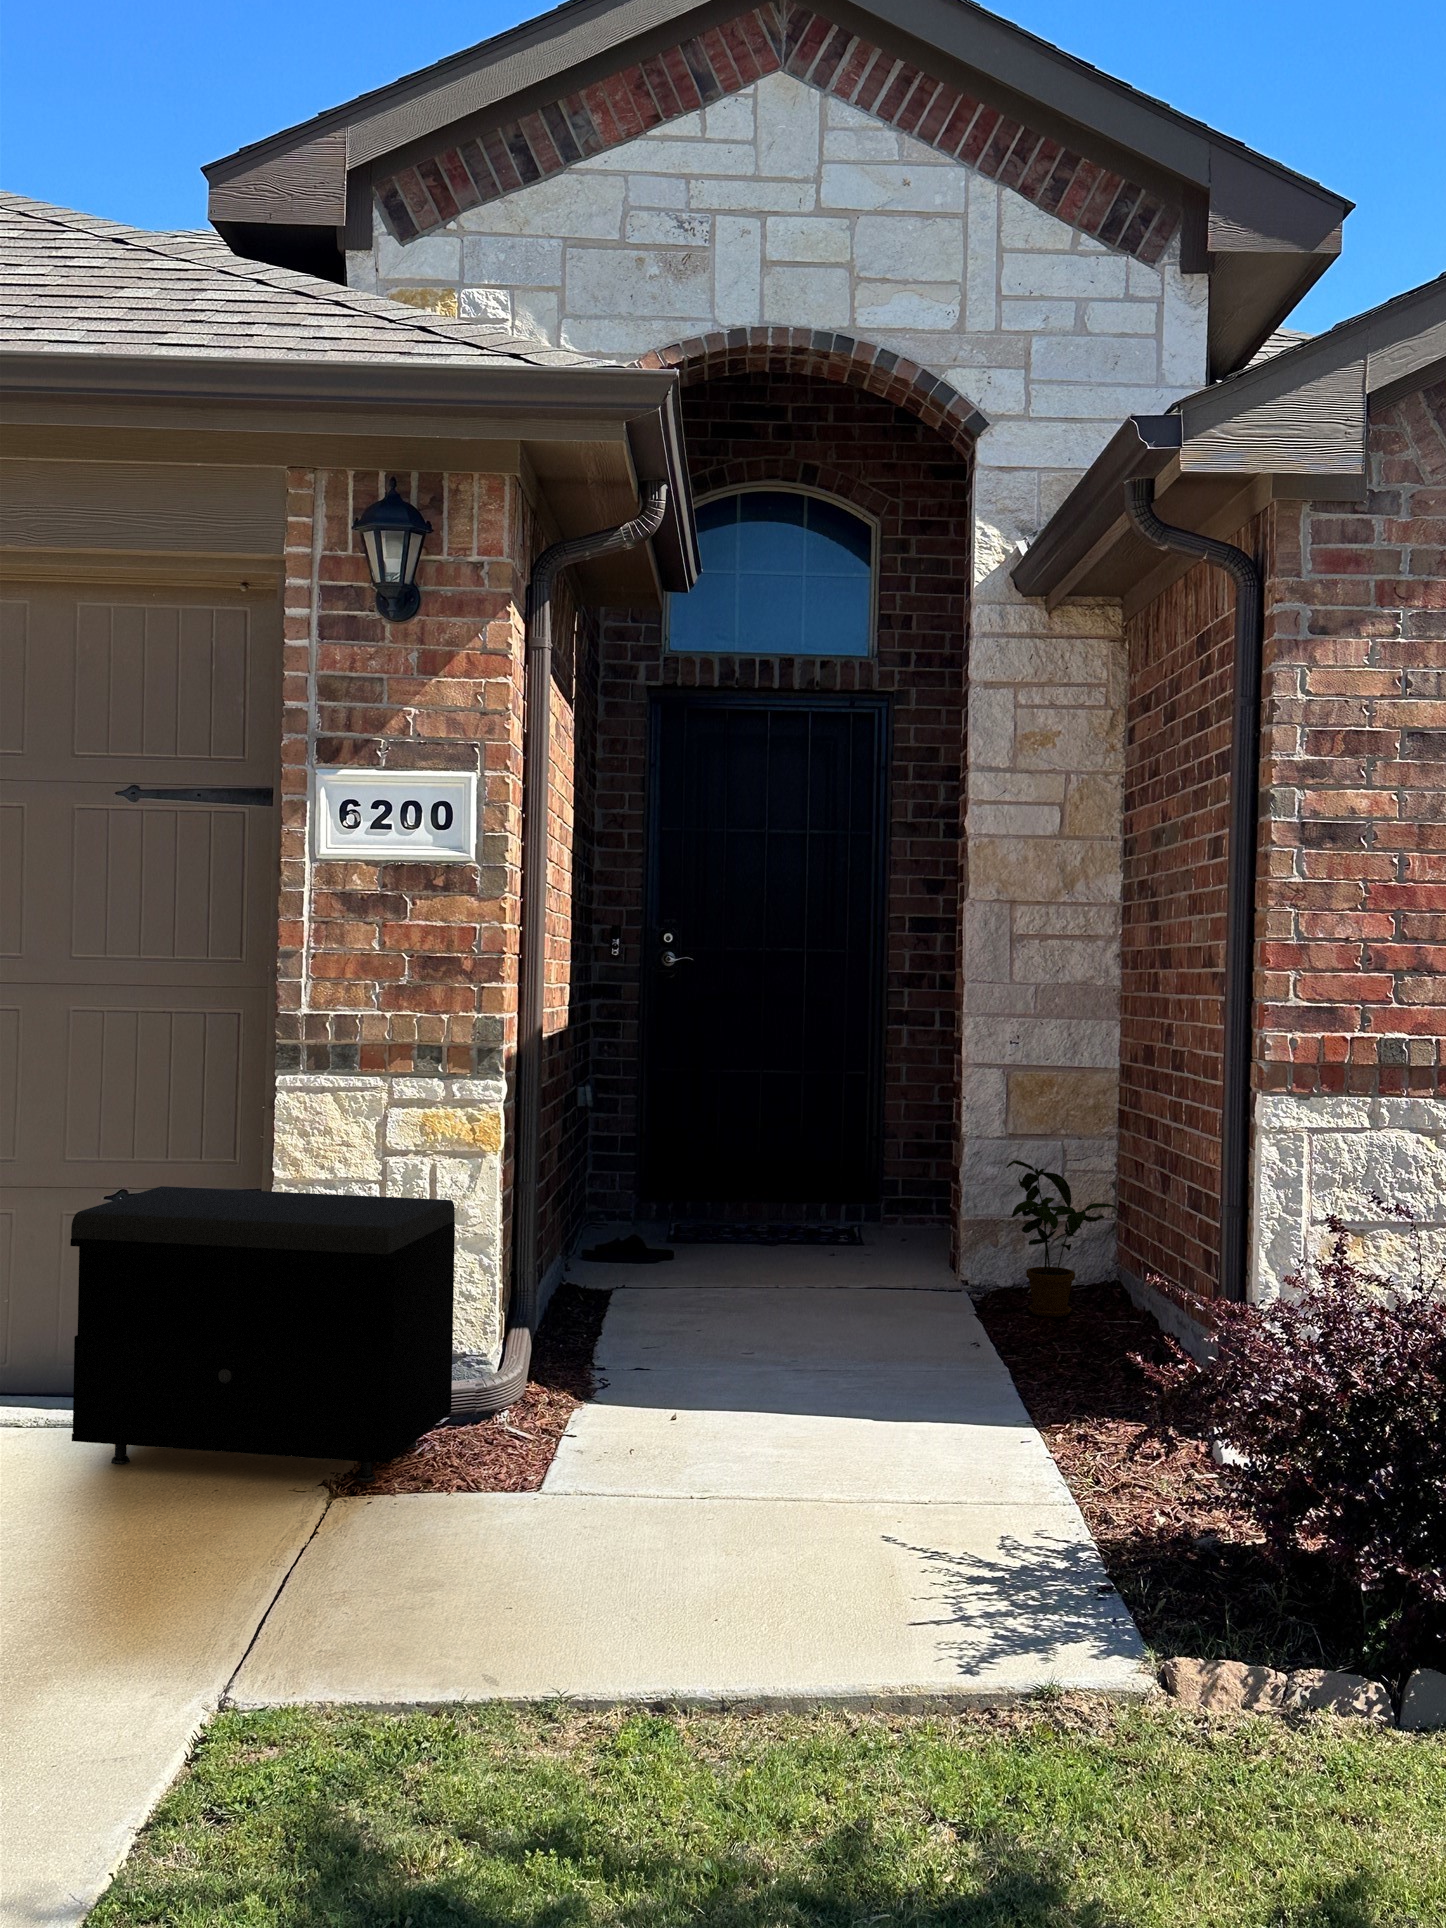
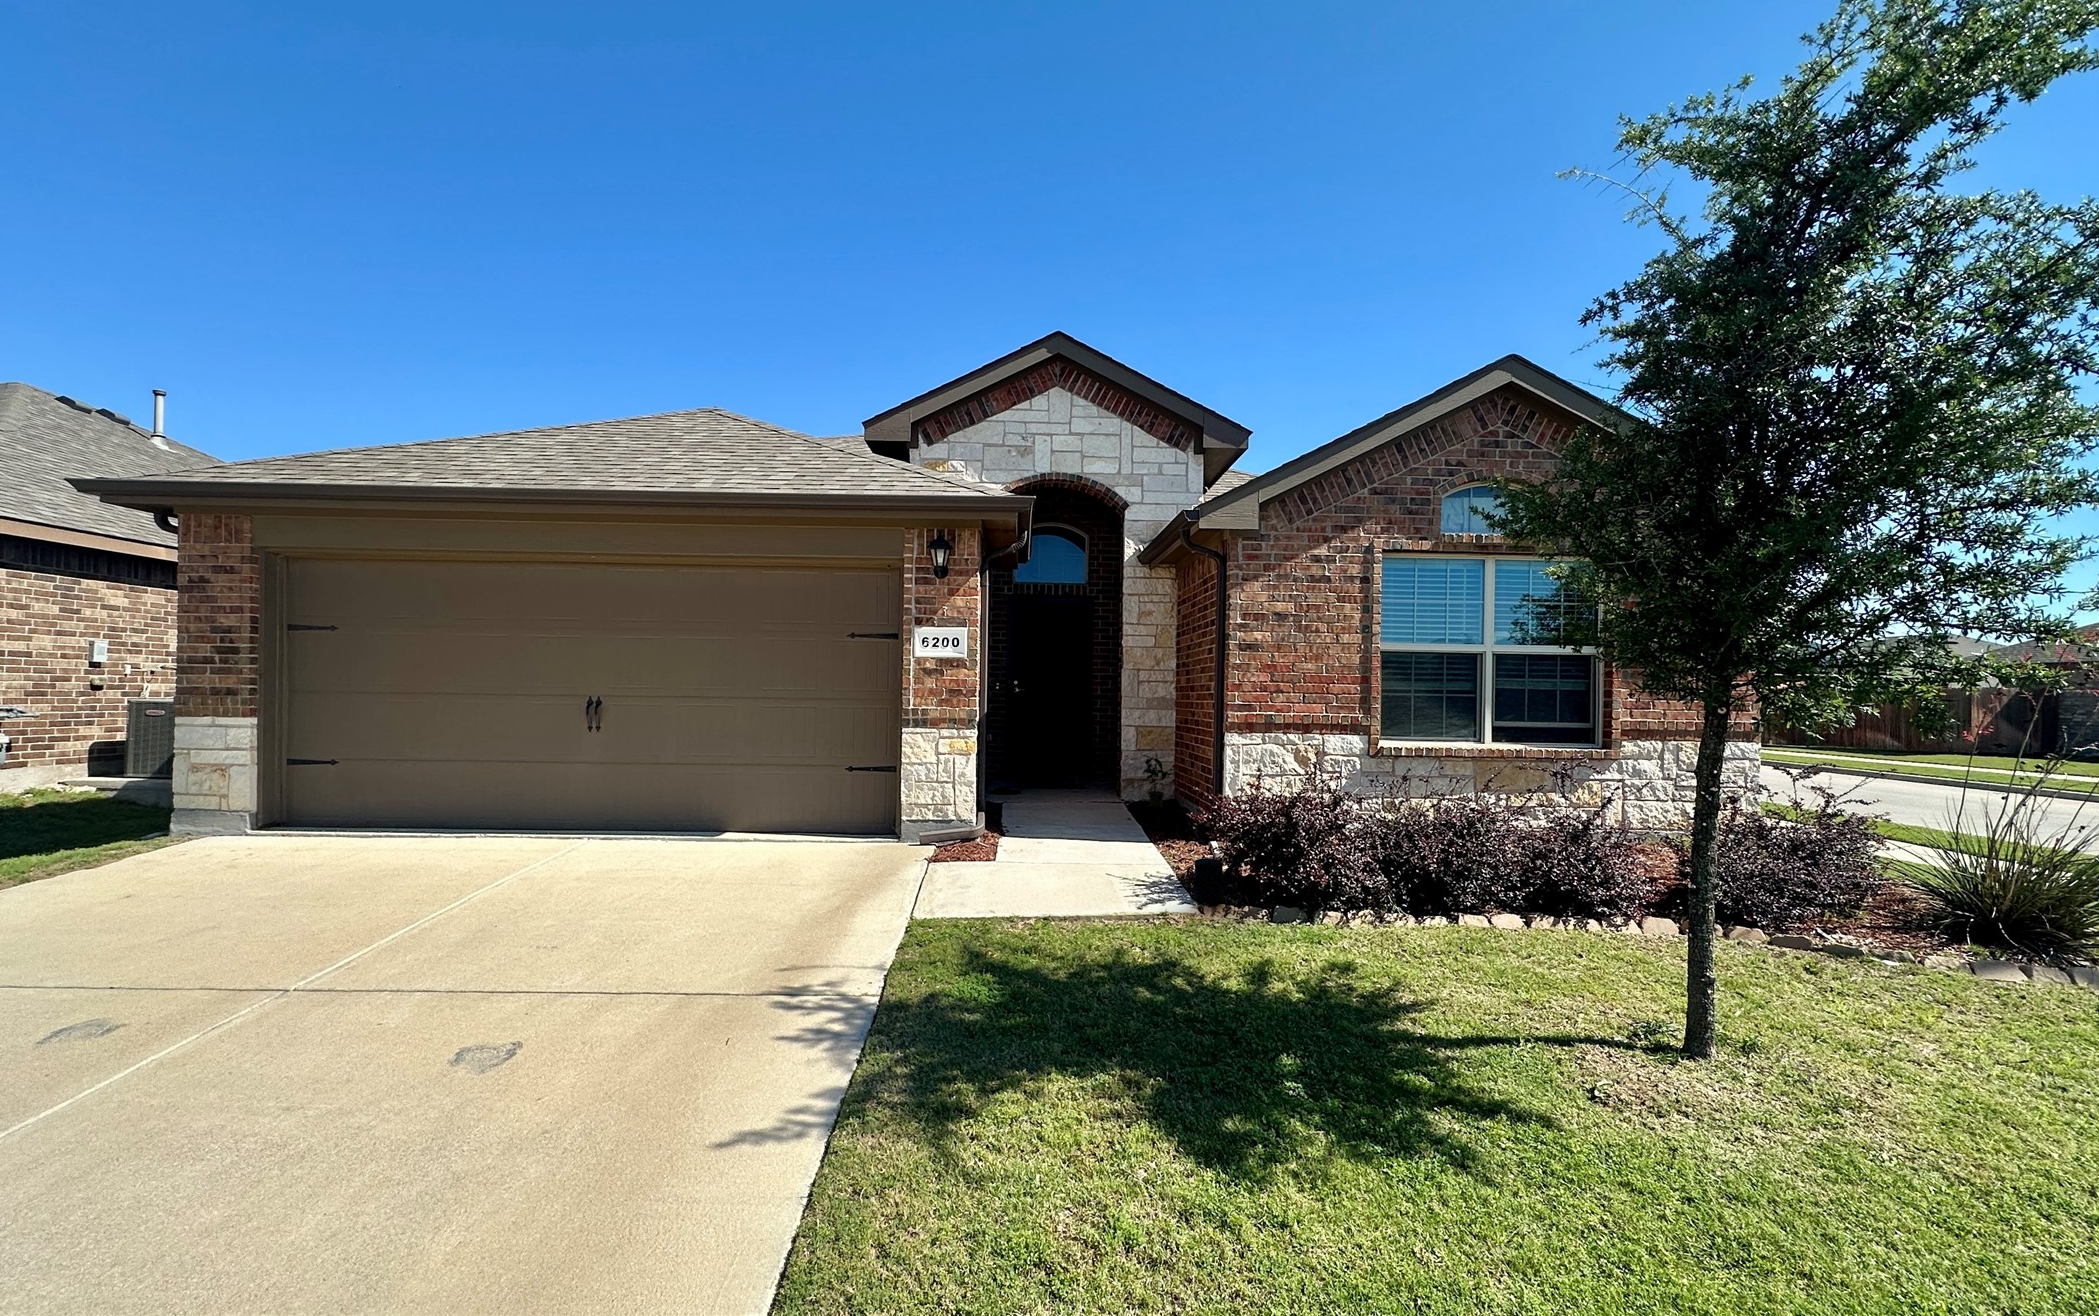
storage bench: present [70,1186,455,1482] -> none [838,766,963,862]
watering can: none [1121,1488,1307,1658] -> present [1187,852,1243,905]

